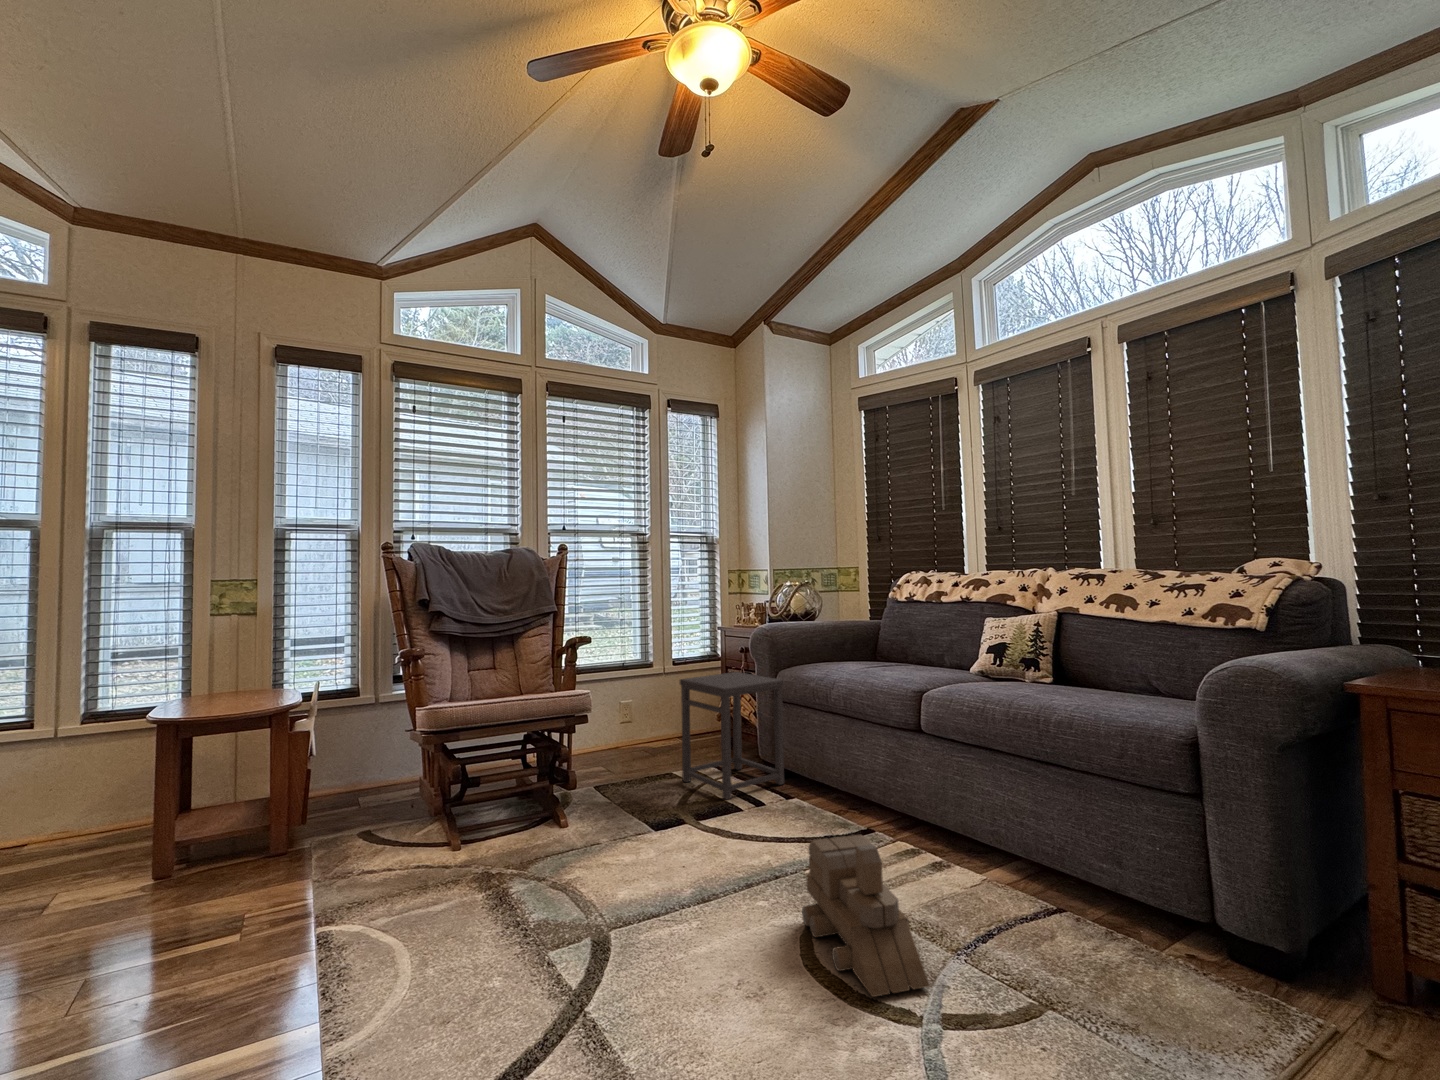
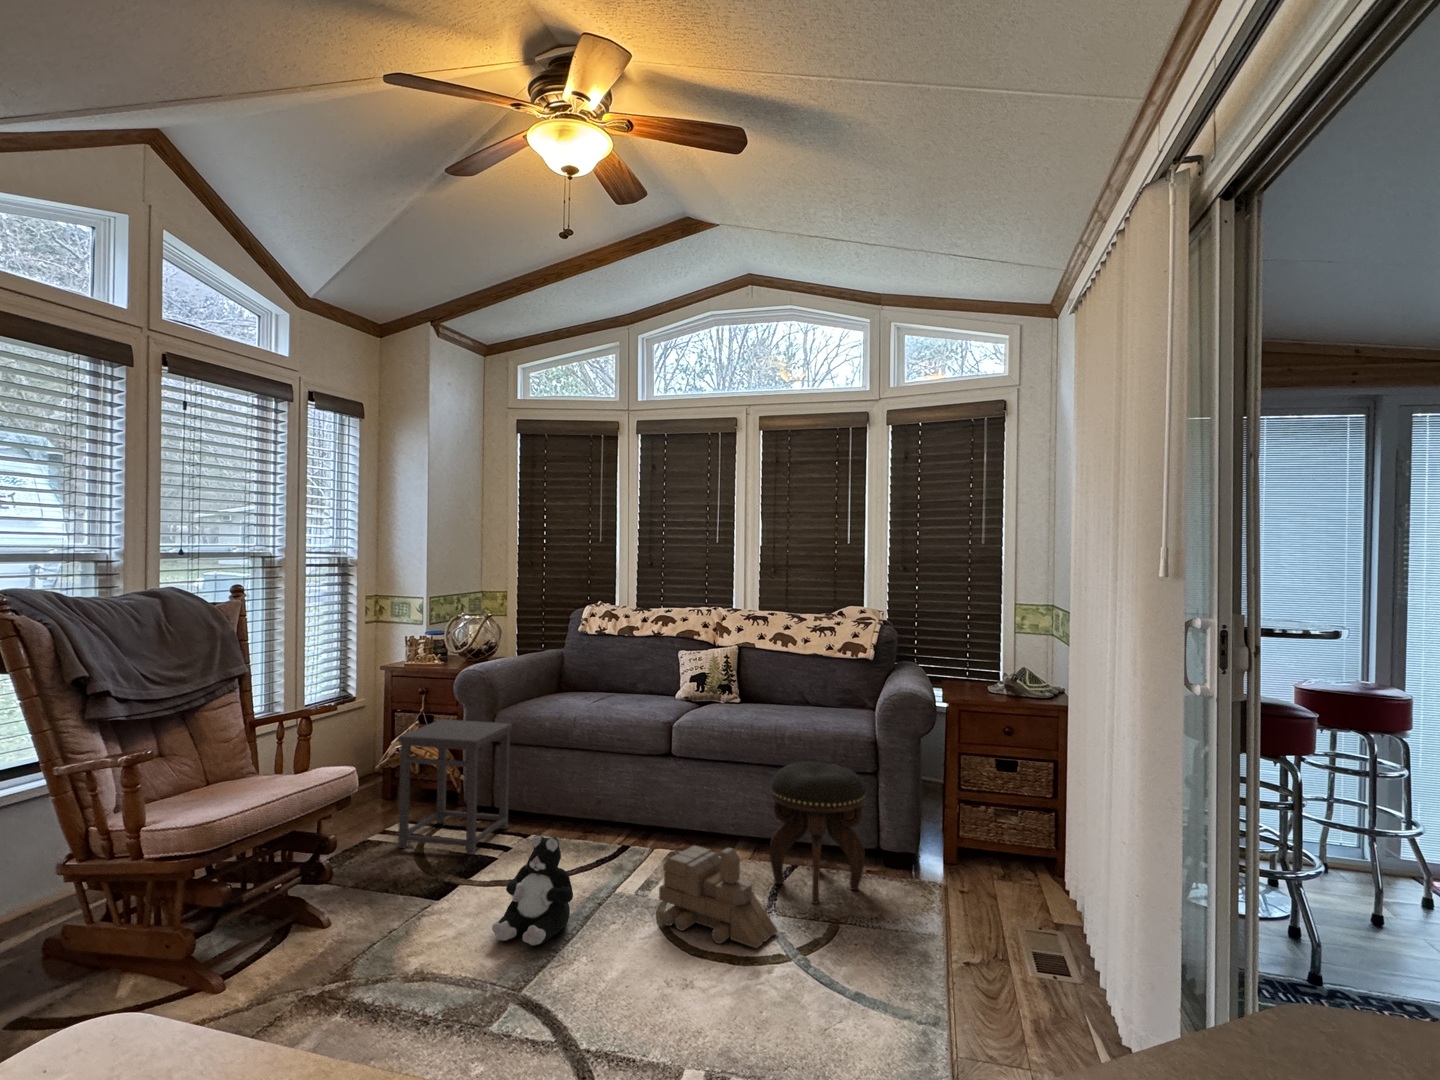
footstool: none [981,756,1144,978] -> present [770,762,866,904]
plush toy: none [633,780,725,896] -> present [492,835,573,946]

